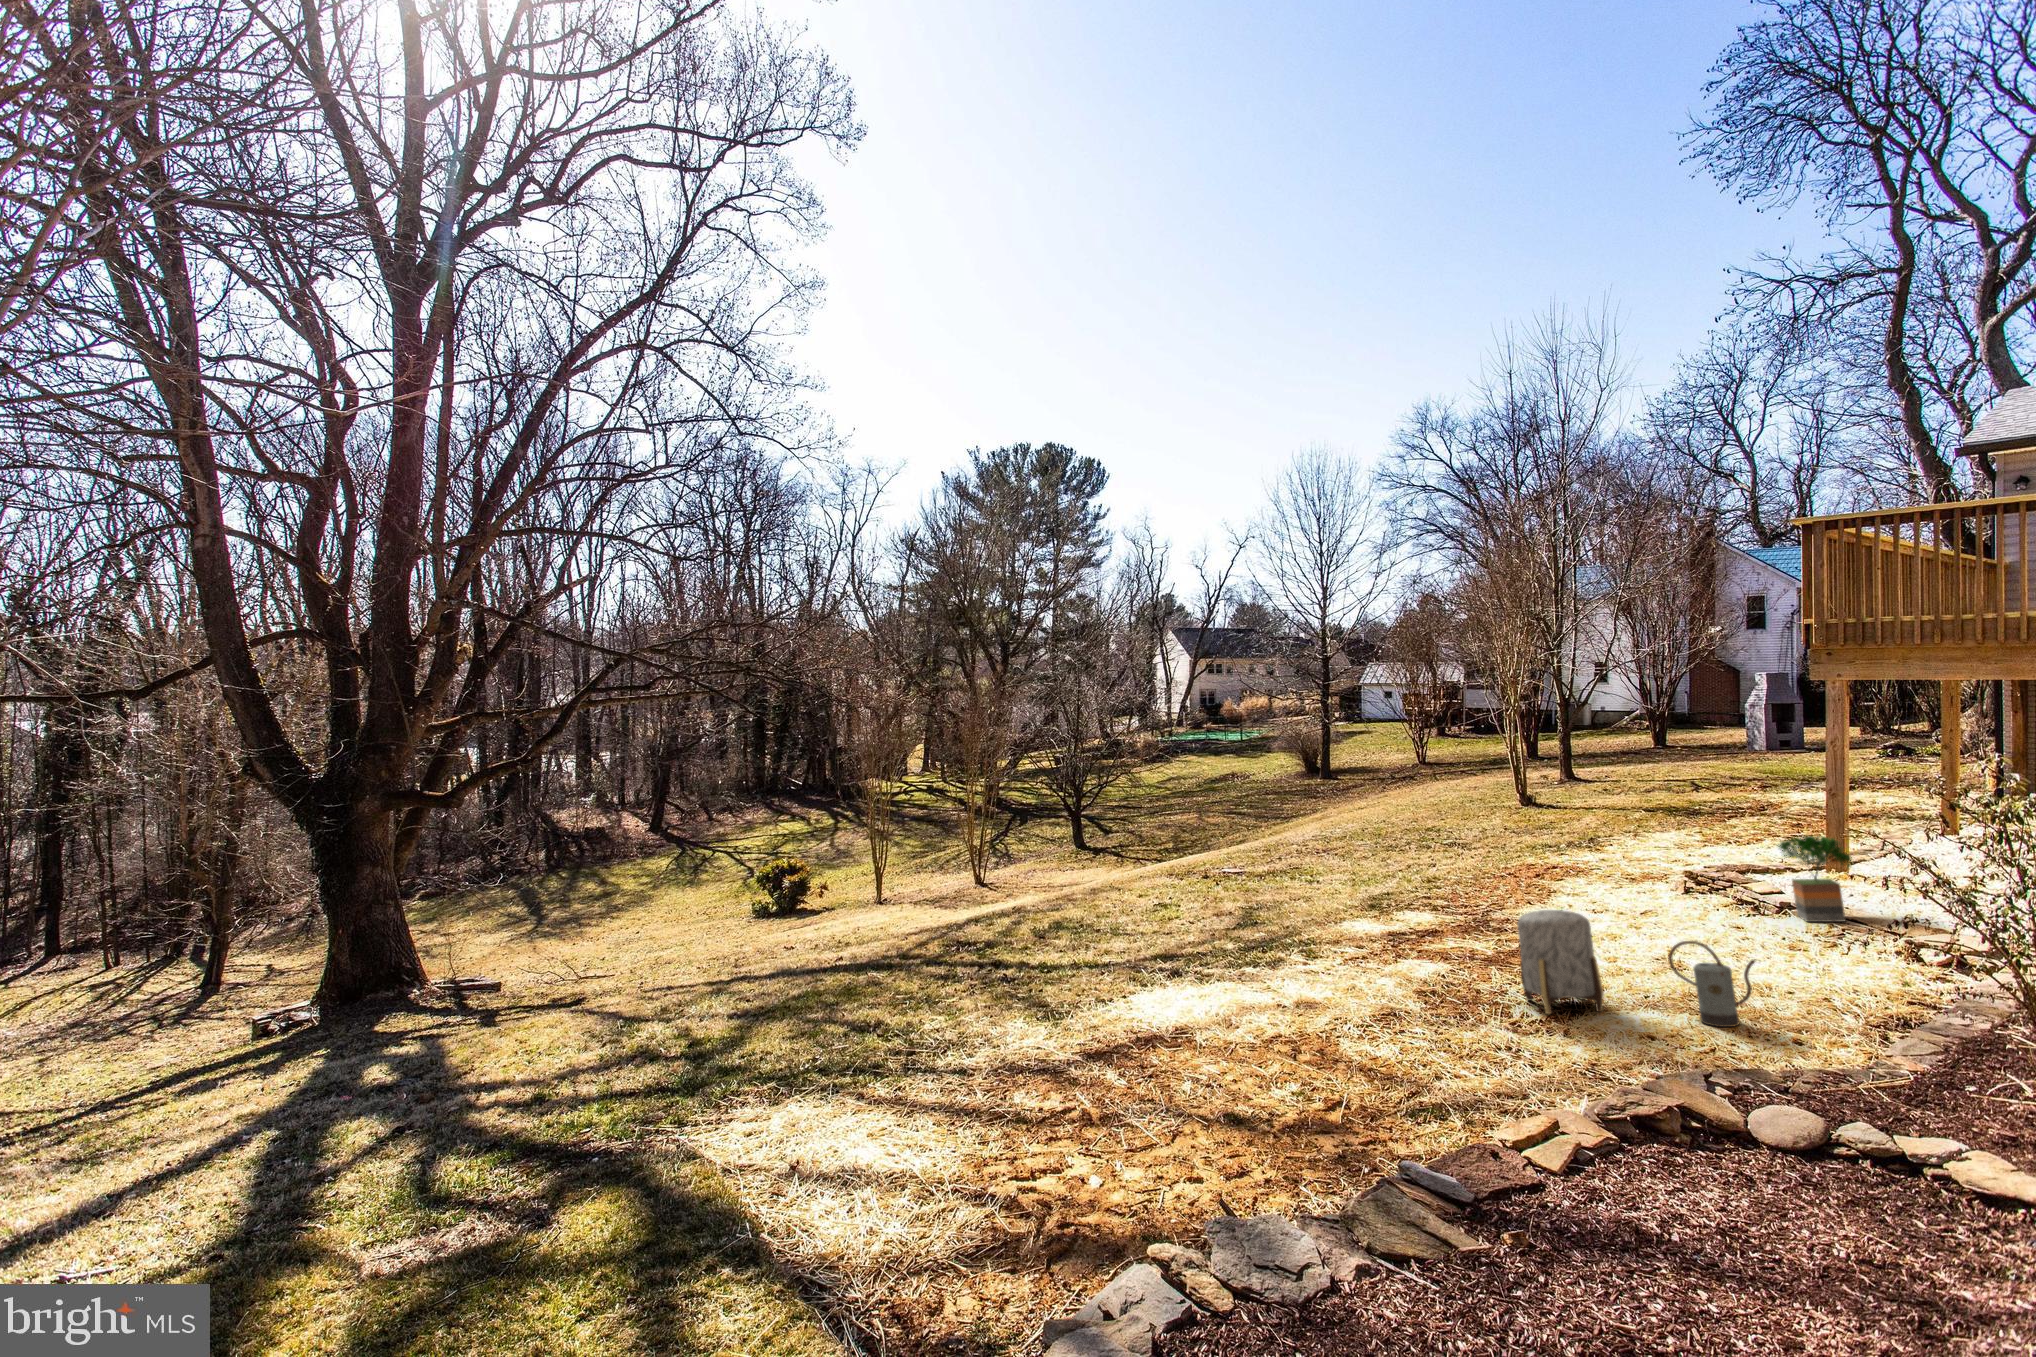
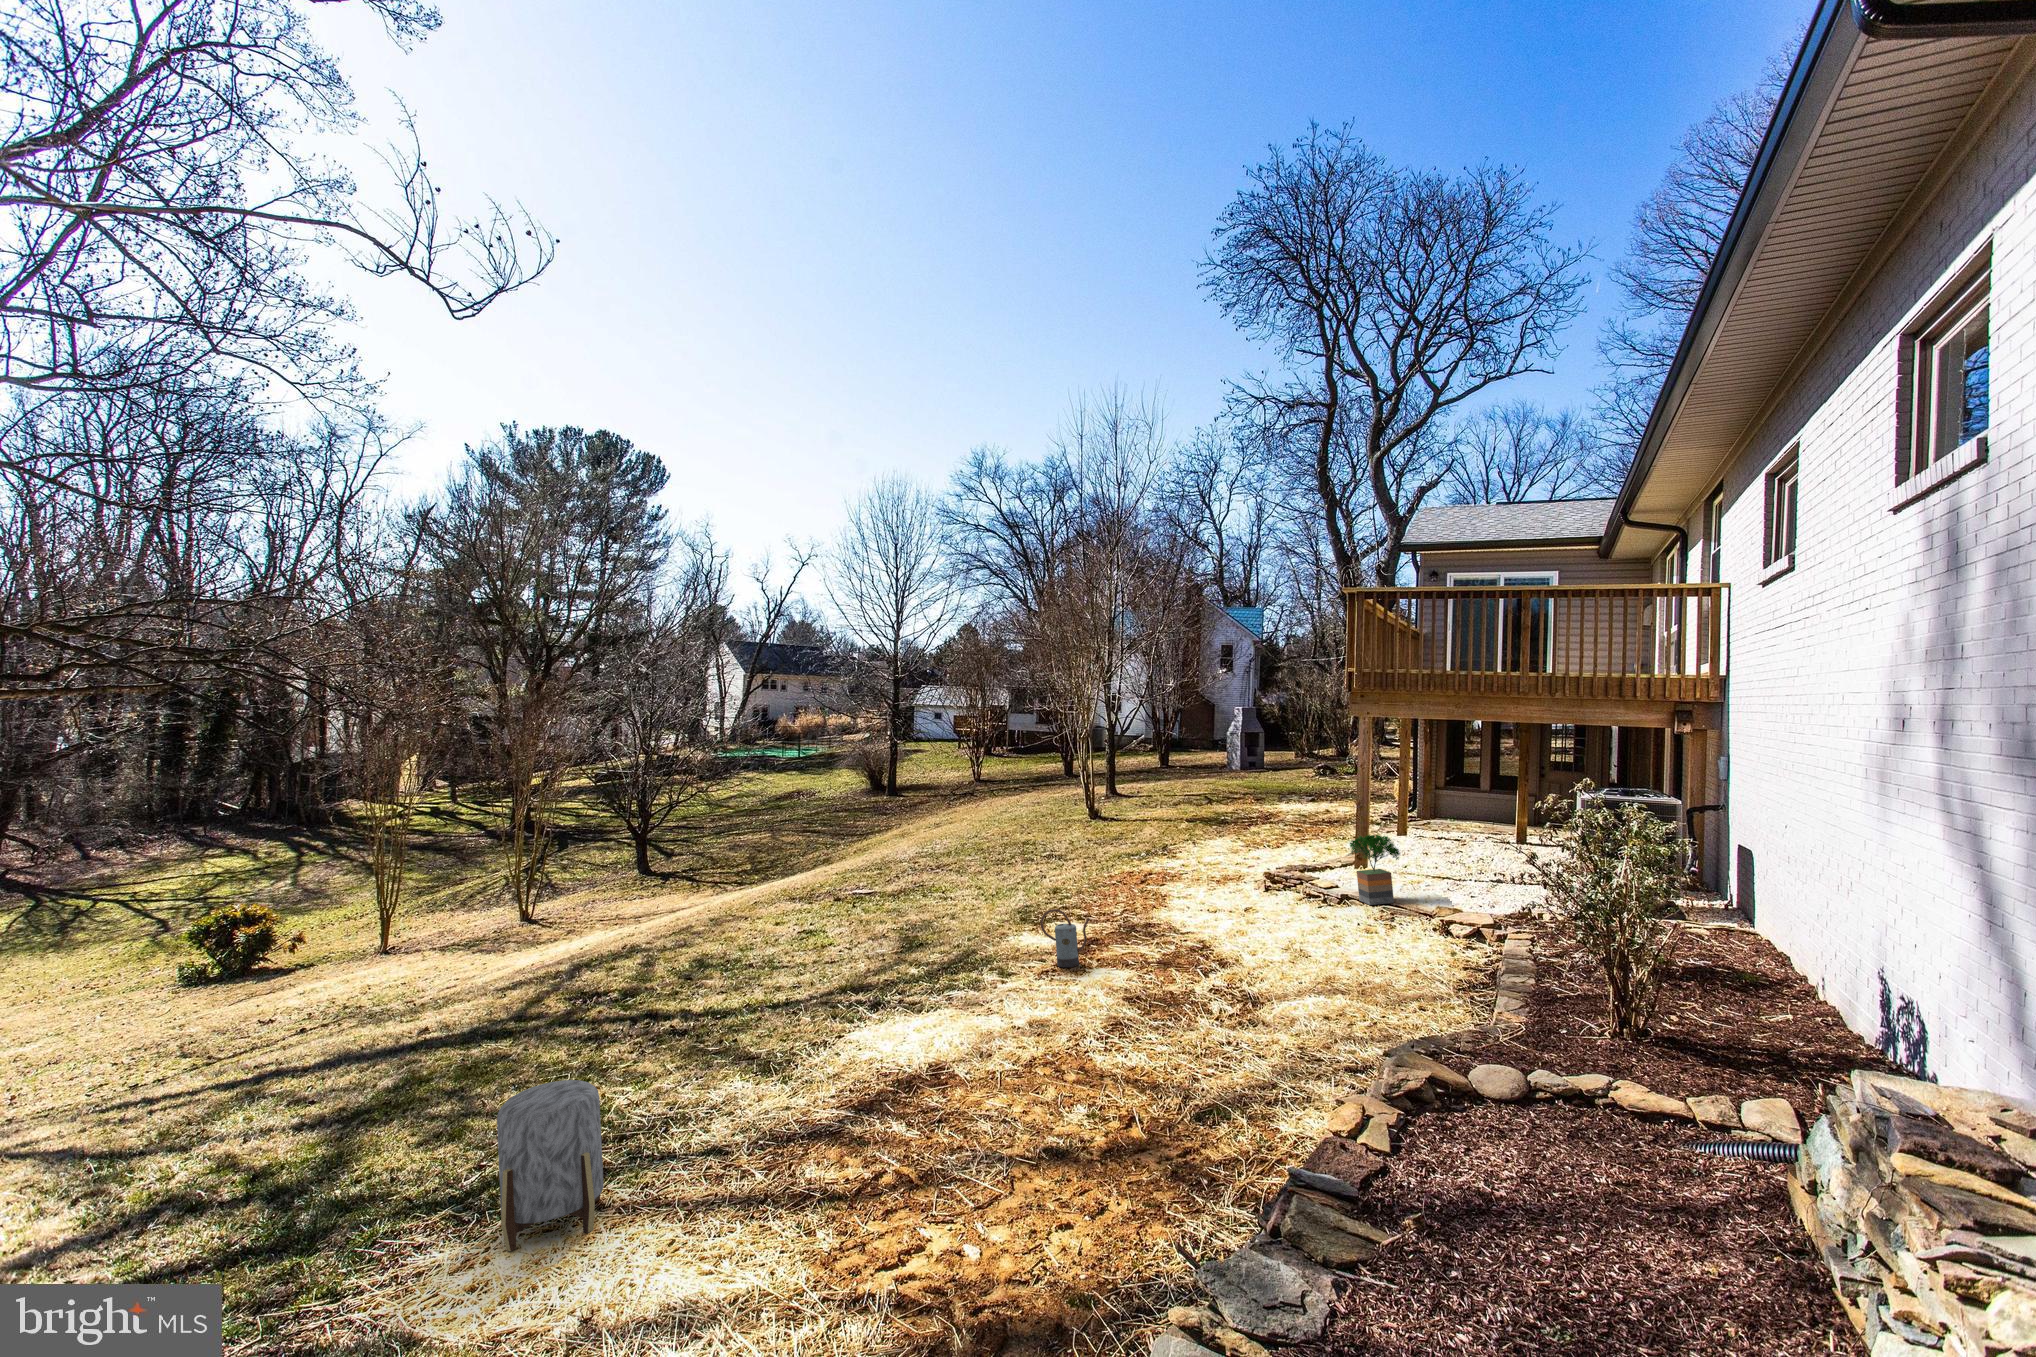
stool: present [1517,910,1604,1014] -> present [497,1080,604,1251]
watering can: present [1668,941,1755,1027] -> present [1041,909,1090,967]

